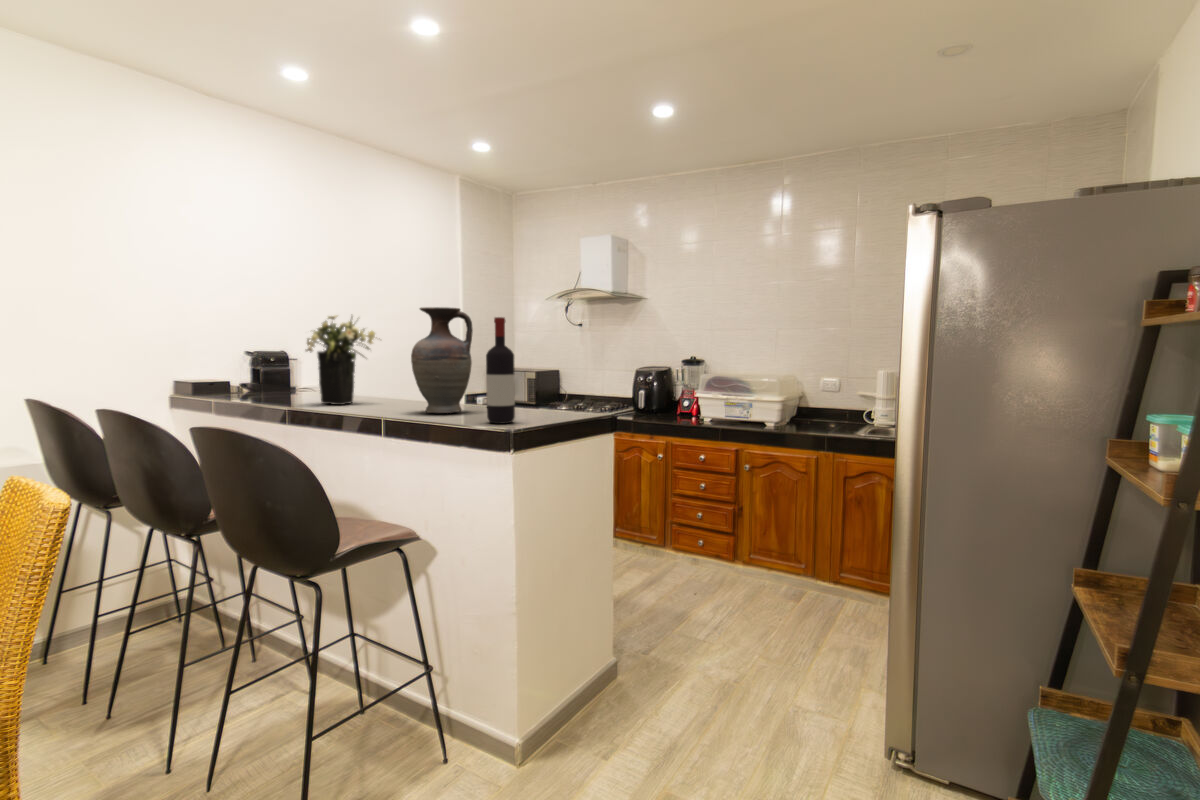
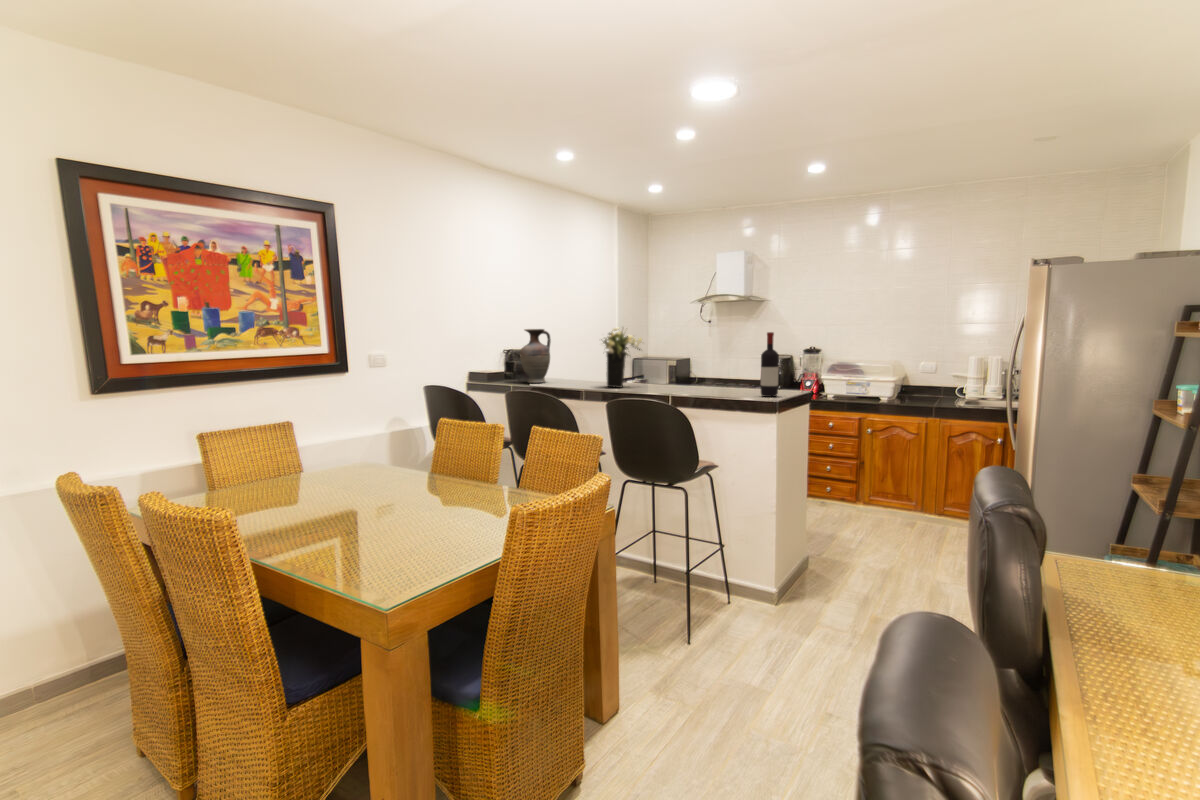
vase: present [411,307,473,413] -> present [520,329,551,383]

